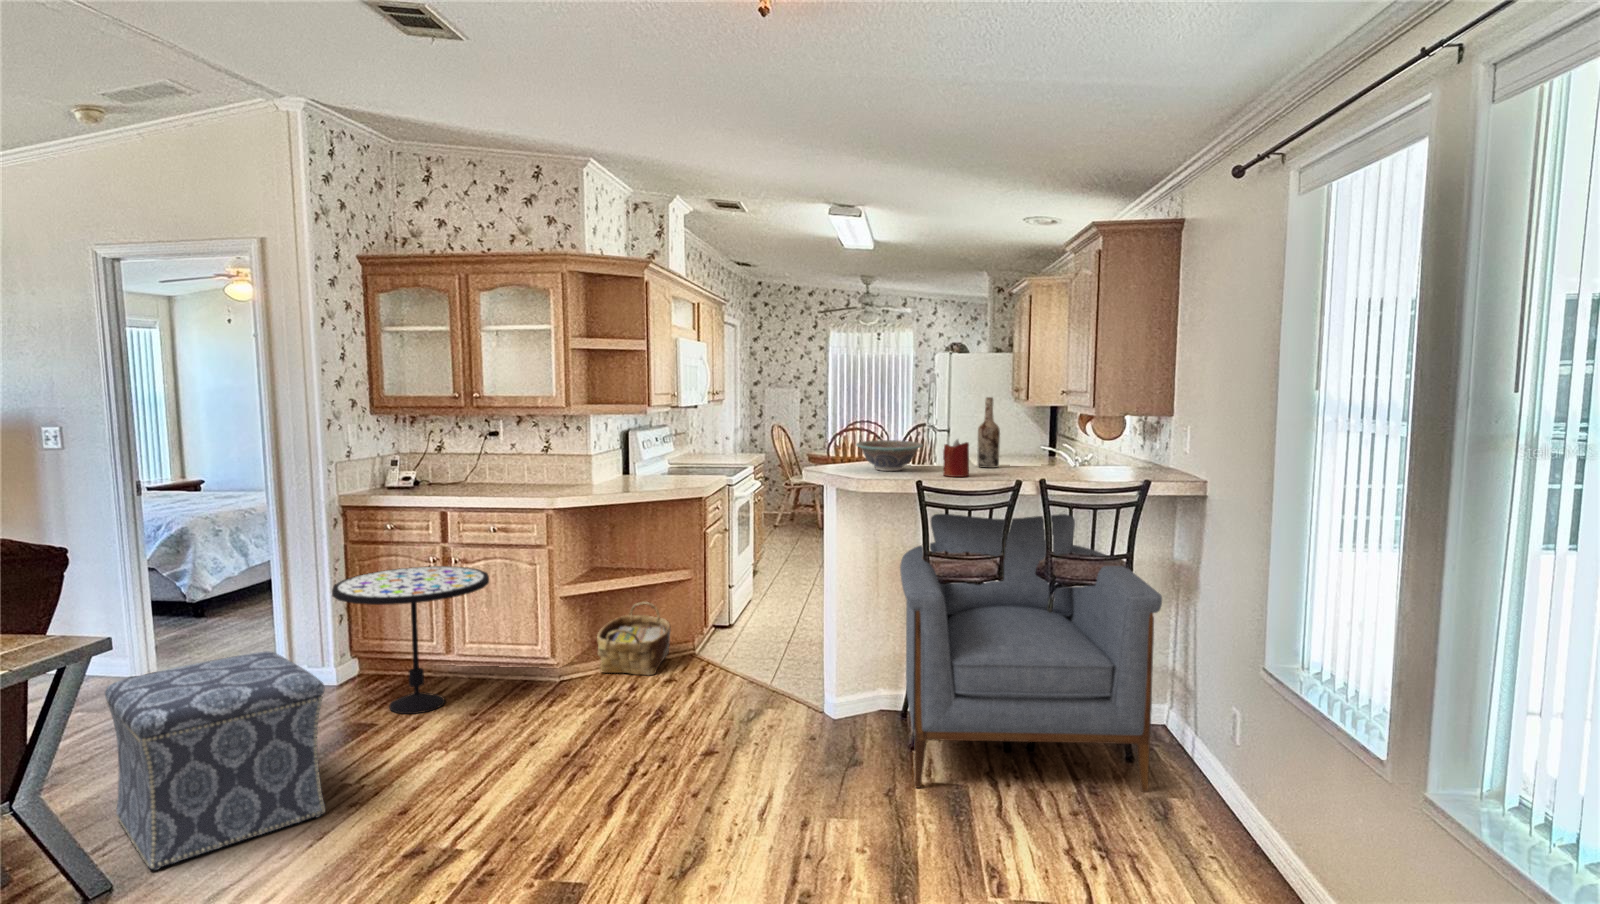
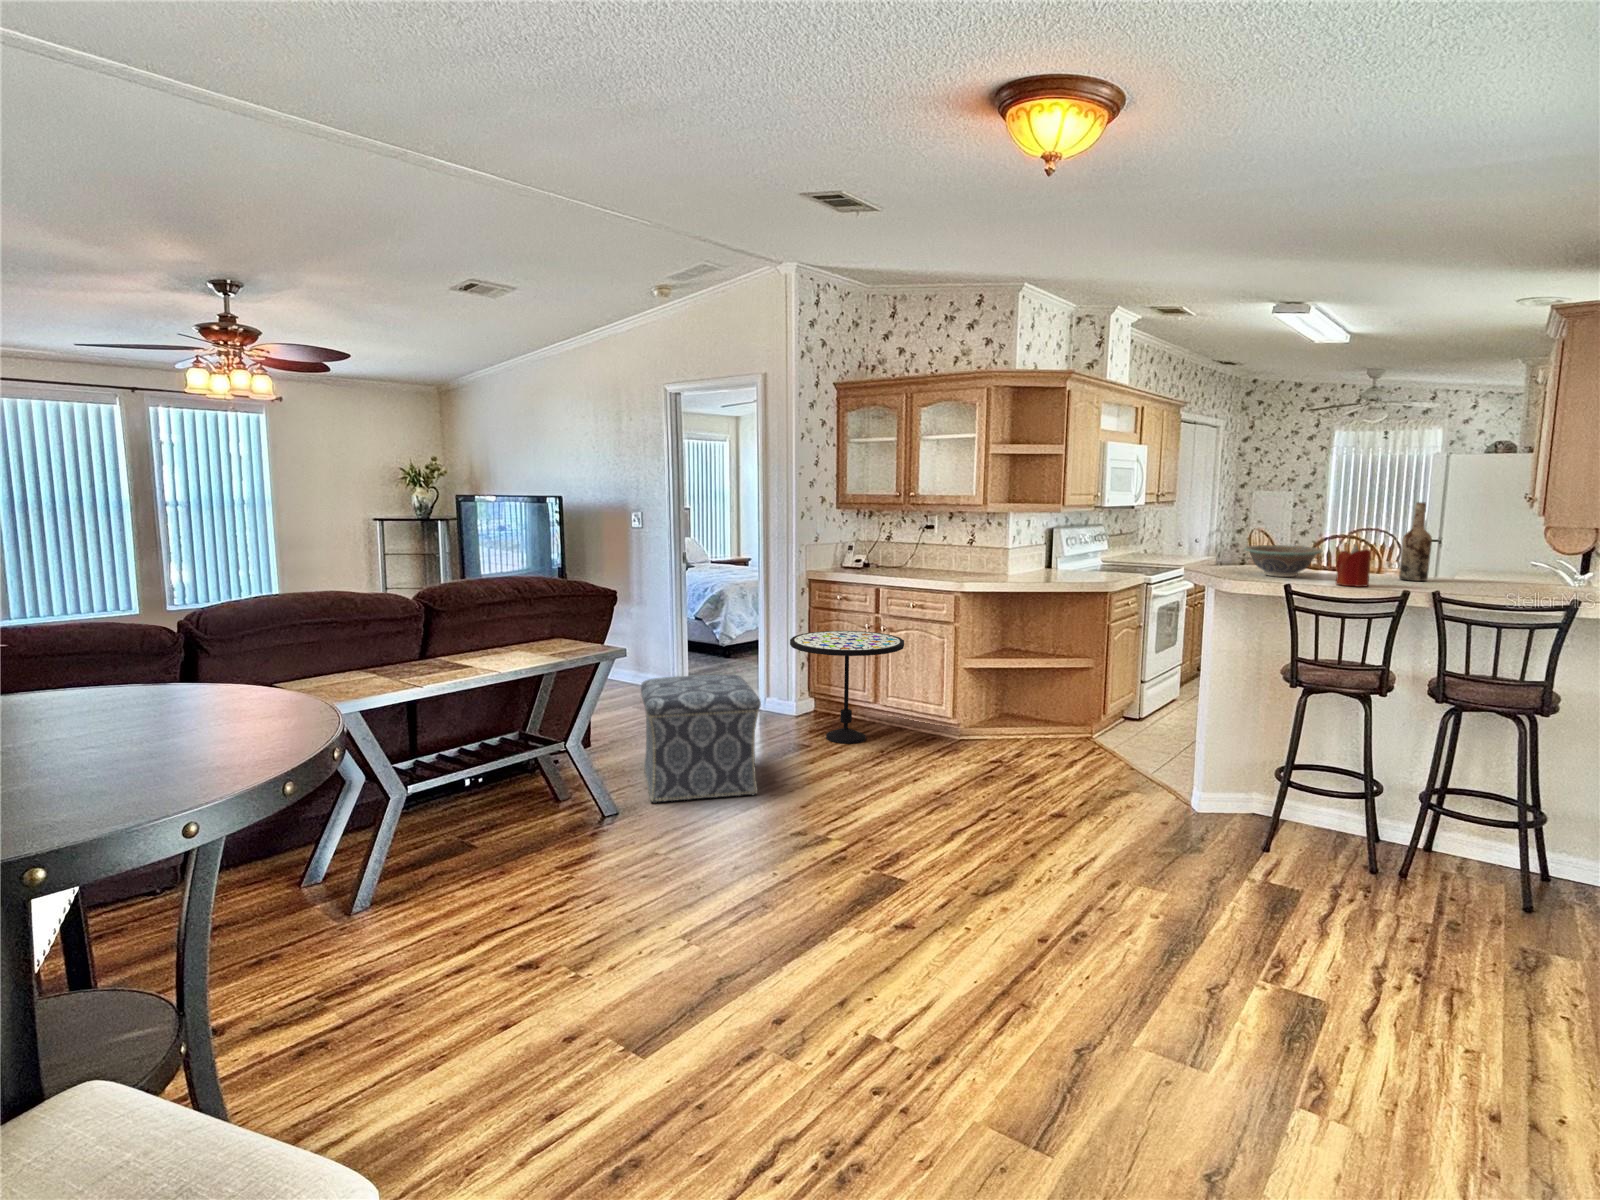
armchair: present [900,514,1162,792] -> none [1243,624,1581,961]
woven basket: present [597,602,670,675] -> none [994,684,1064,749]

